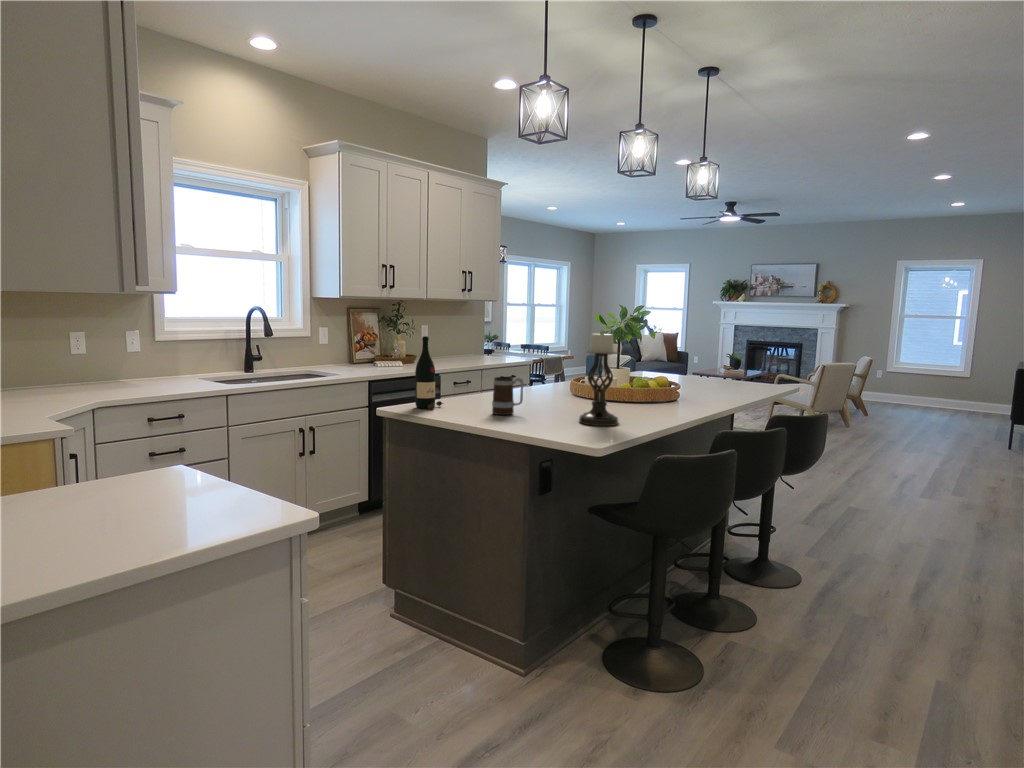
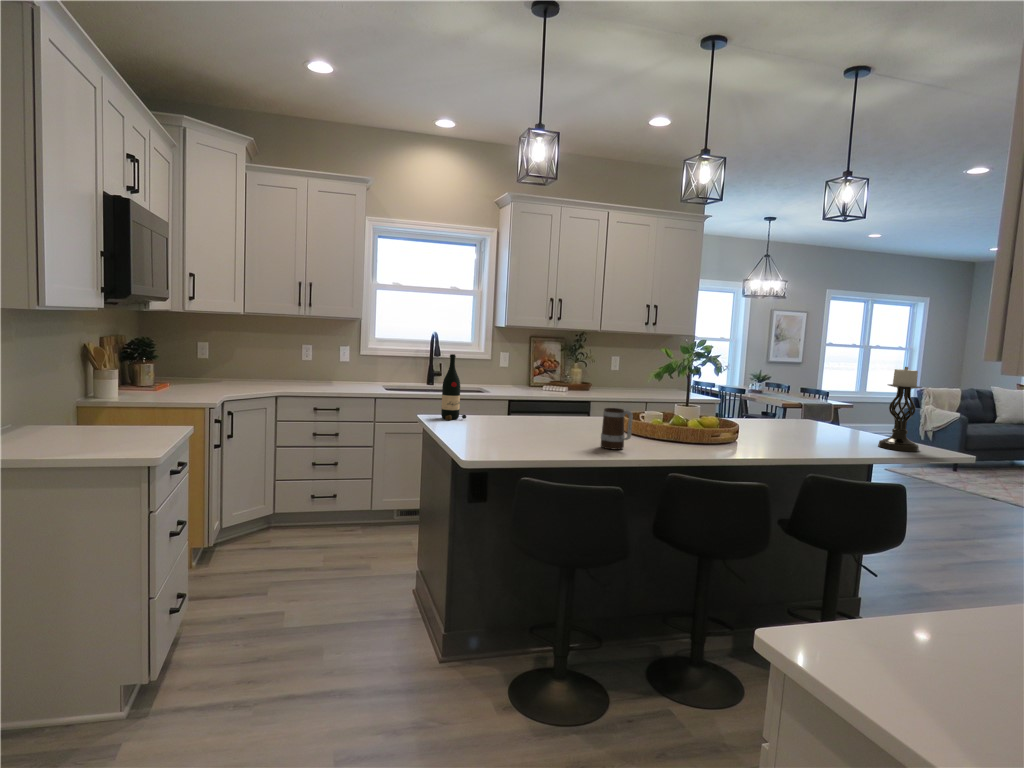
candle holder: present [579,330,619,426] -> present [878,367,922,451]
mug: present [492,377,524,415] -> present [601,408,633,450]

